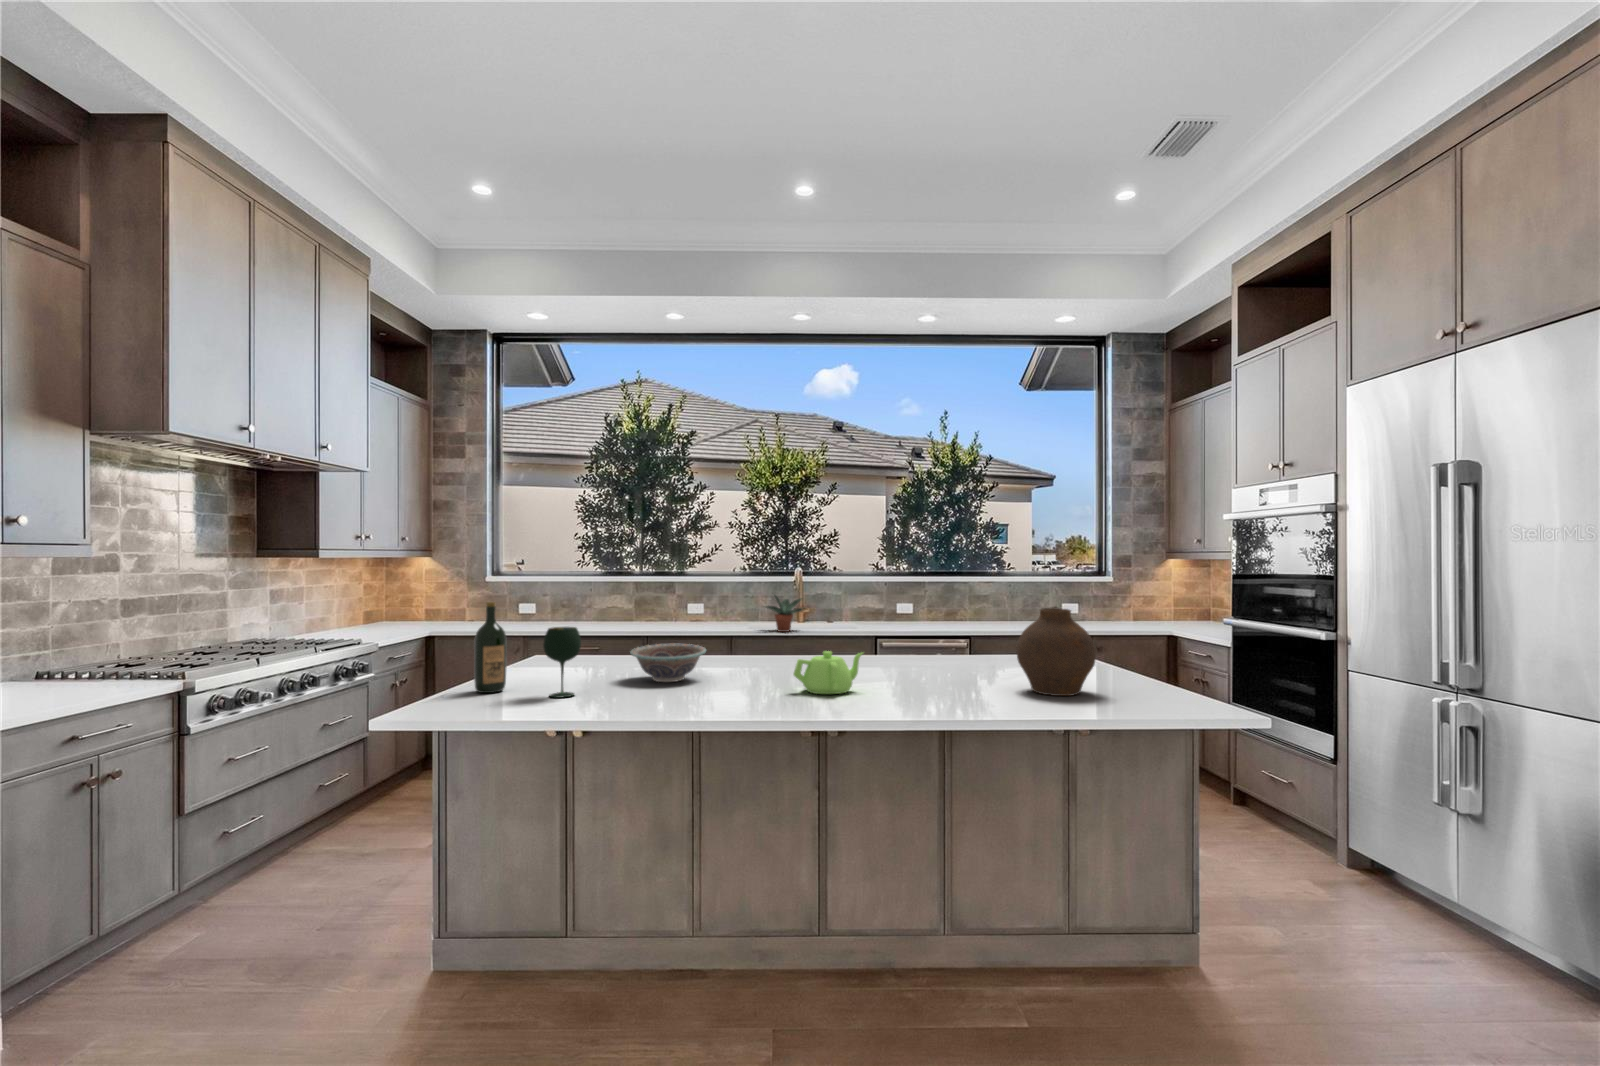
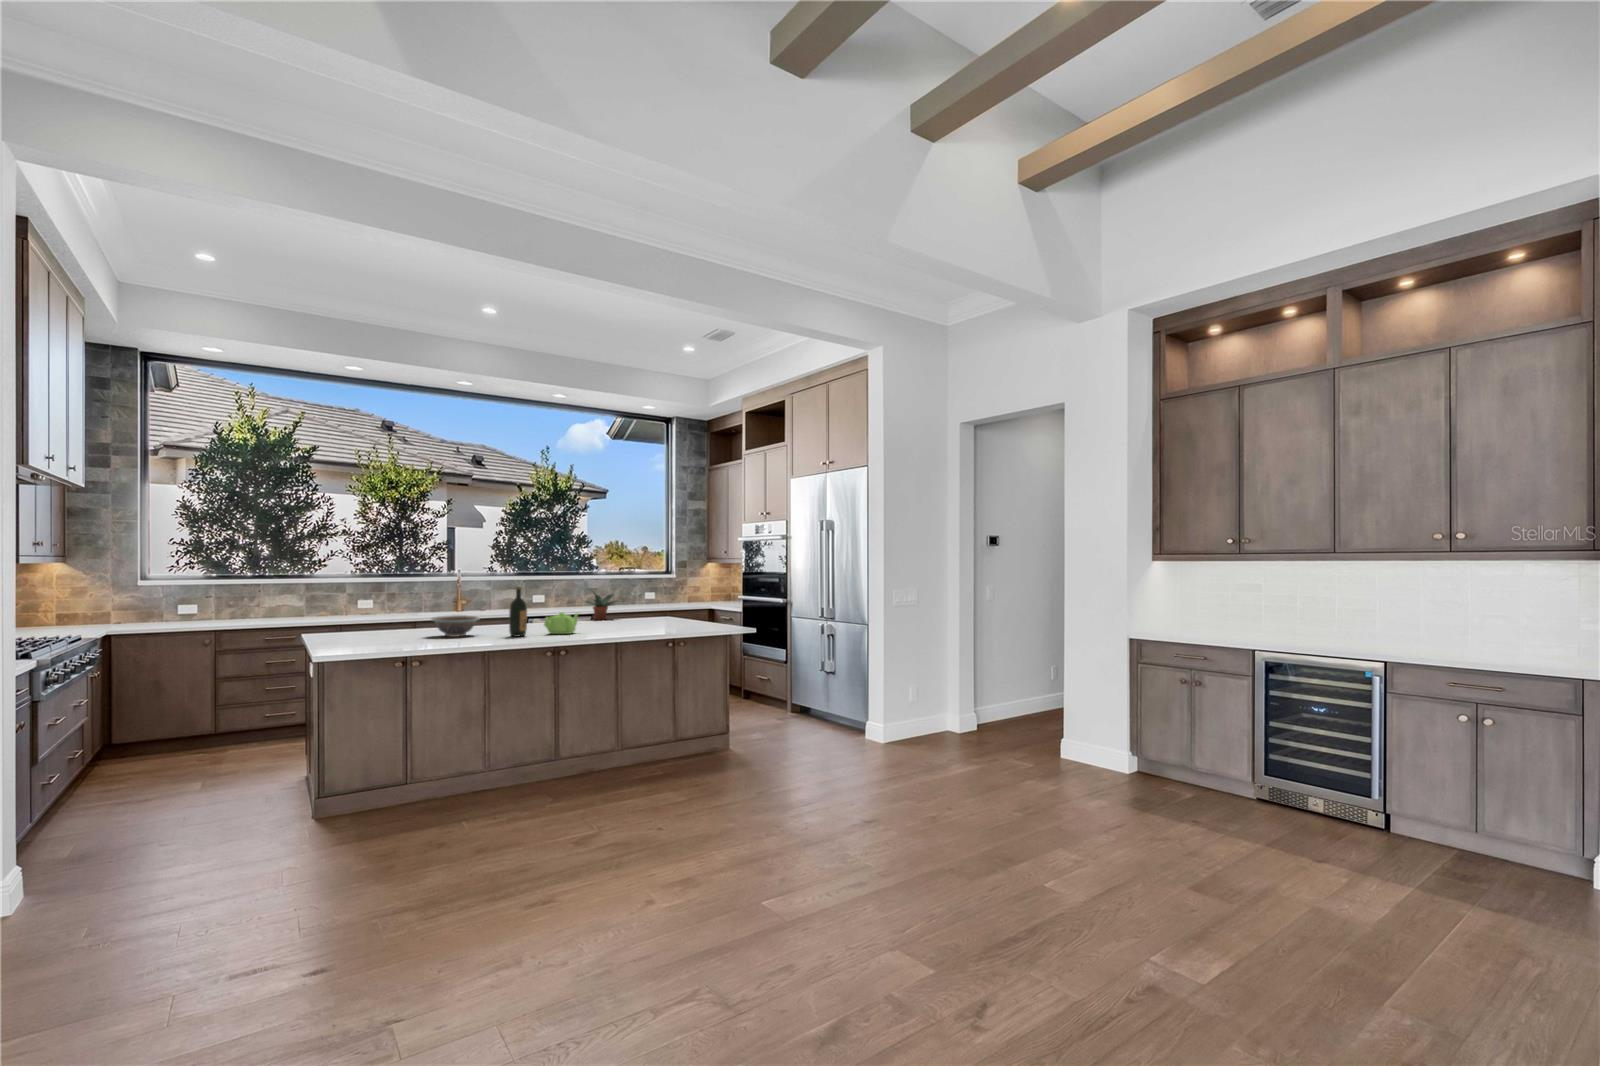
potted plant: present [766,595,803,632] -> present [585,592,615,620]
wine bottle: present [474,602,507,693] -> present [509,587,527,637]
vase: present [1017,608,1096,696] -> none [654,587,691,629]
wine glass: present [543,627,581,698] -> none [402,603,425,643]

